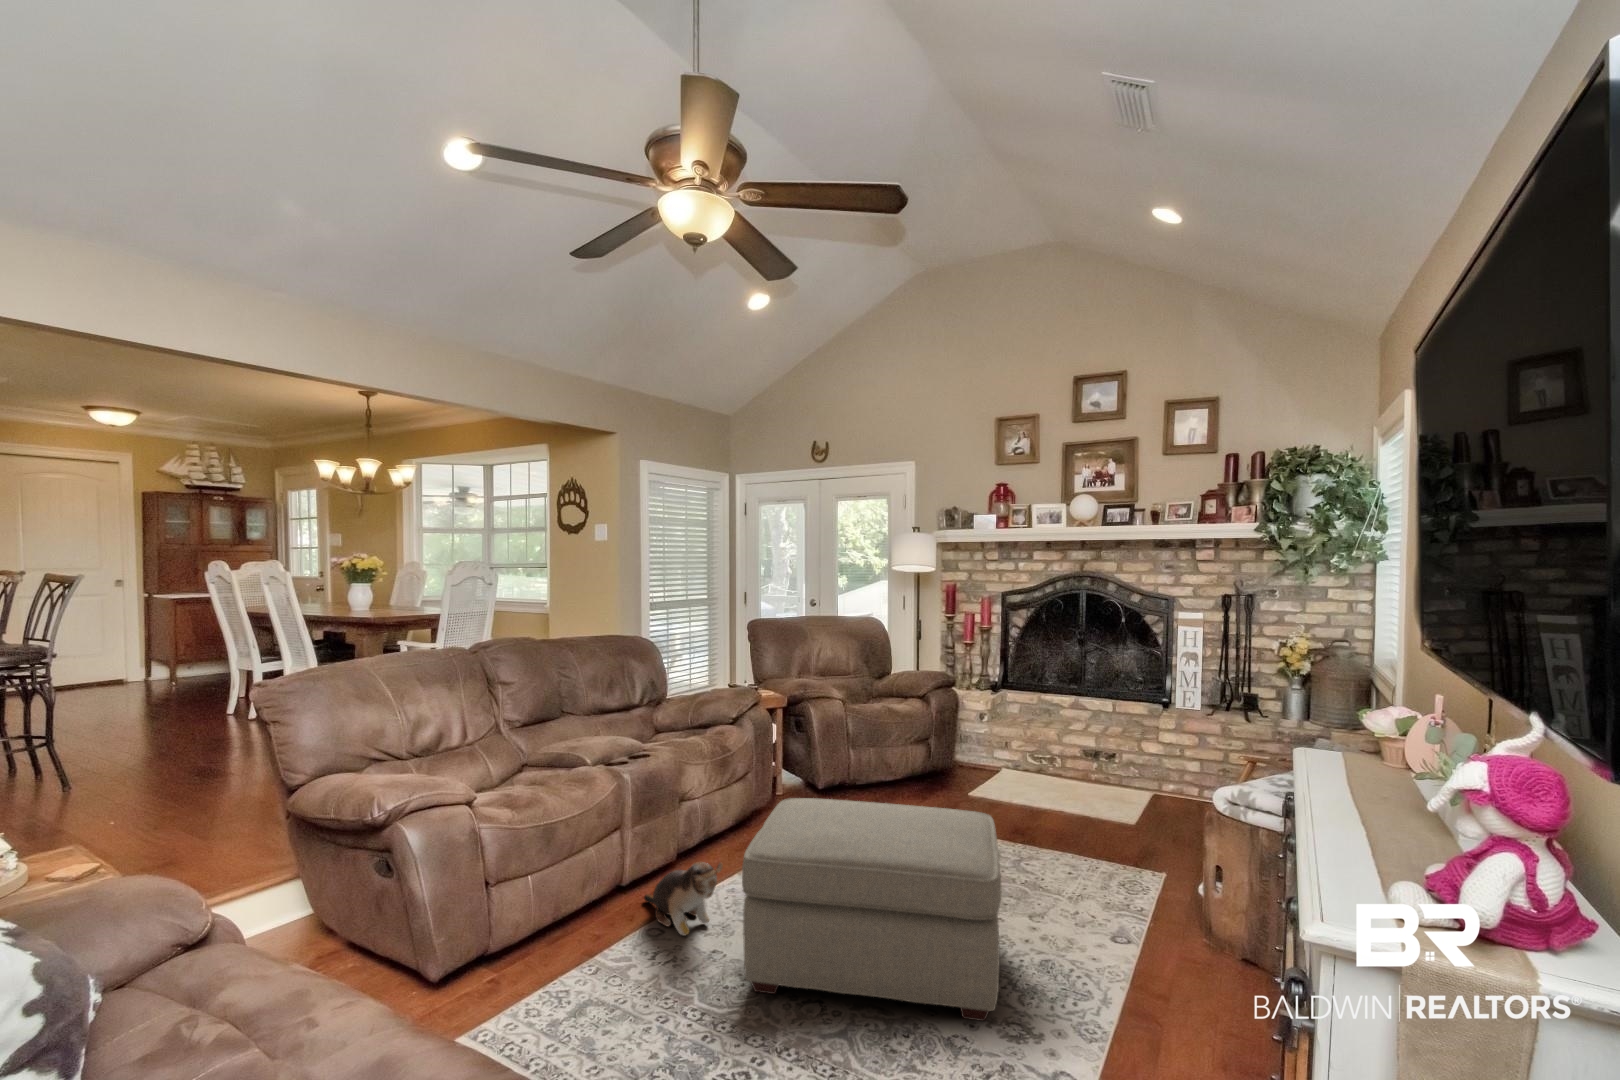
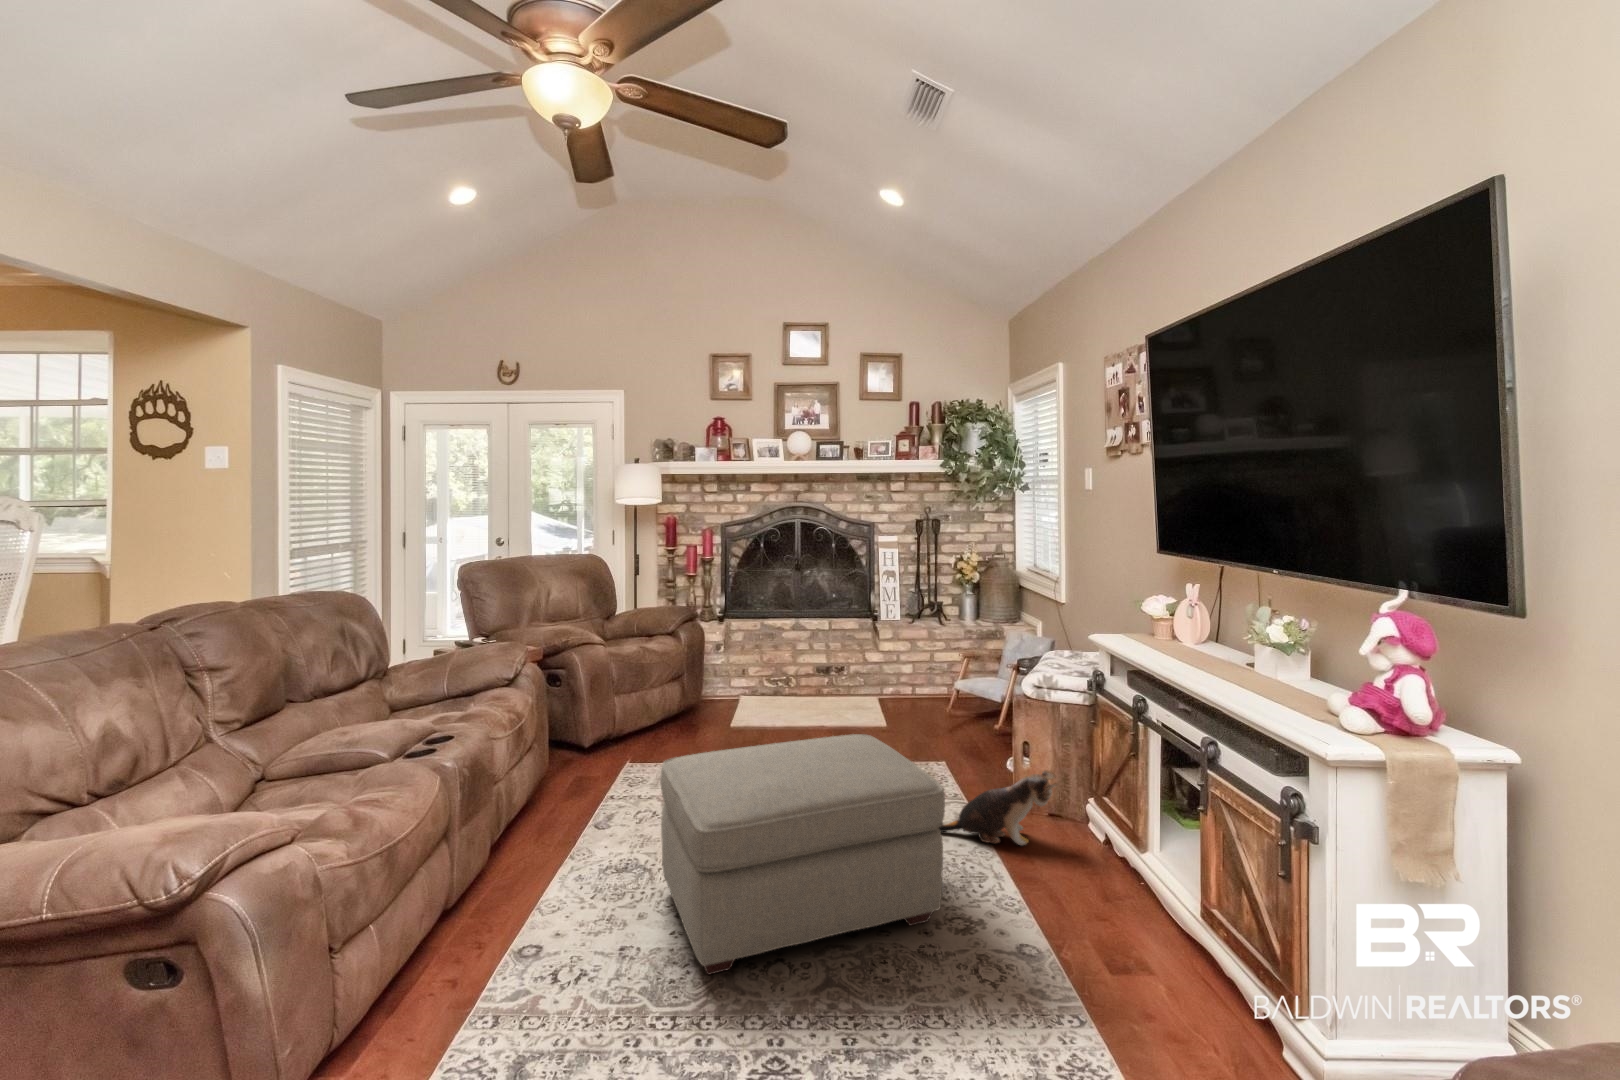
plush toy: present [644,862,723,935] -> present [938,770,1058,845]

